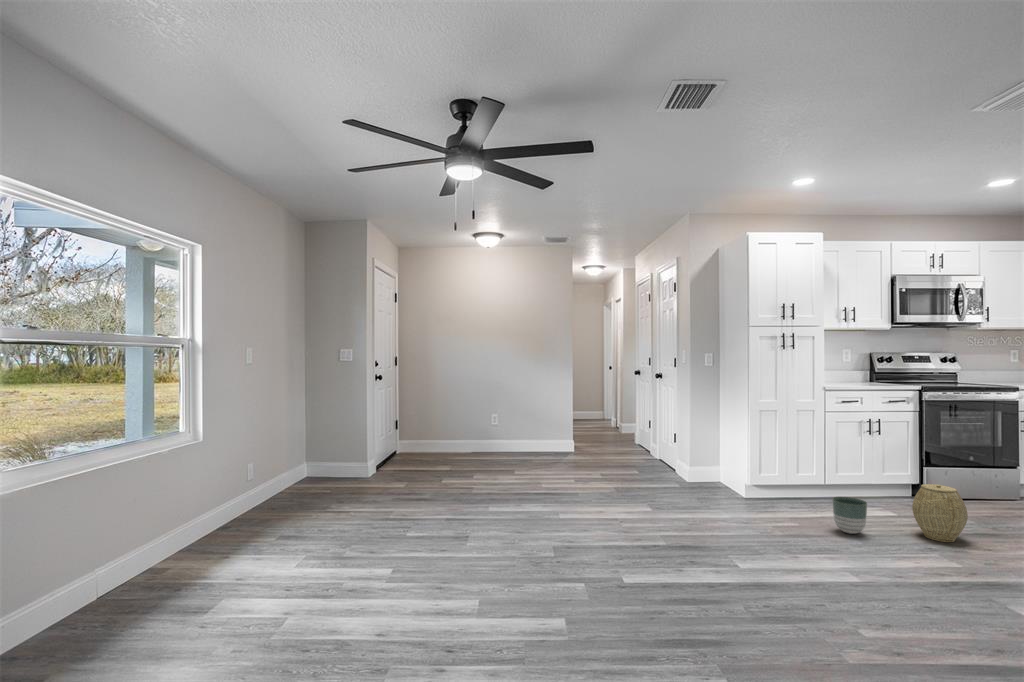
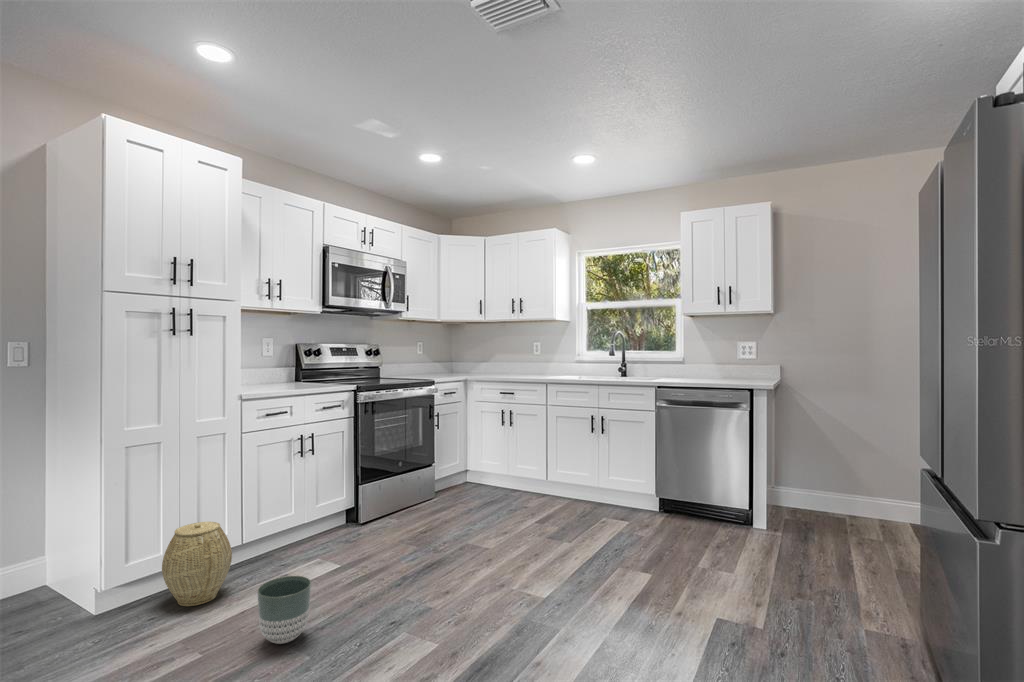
woven basket: present [912,484,968,542] -> present [162,522,232,606]

